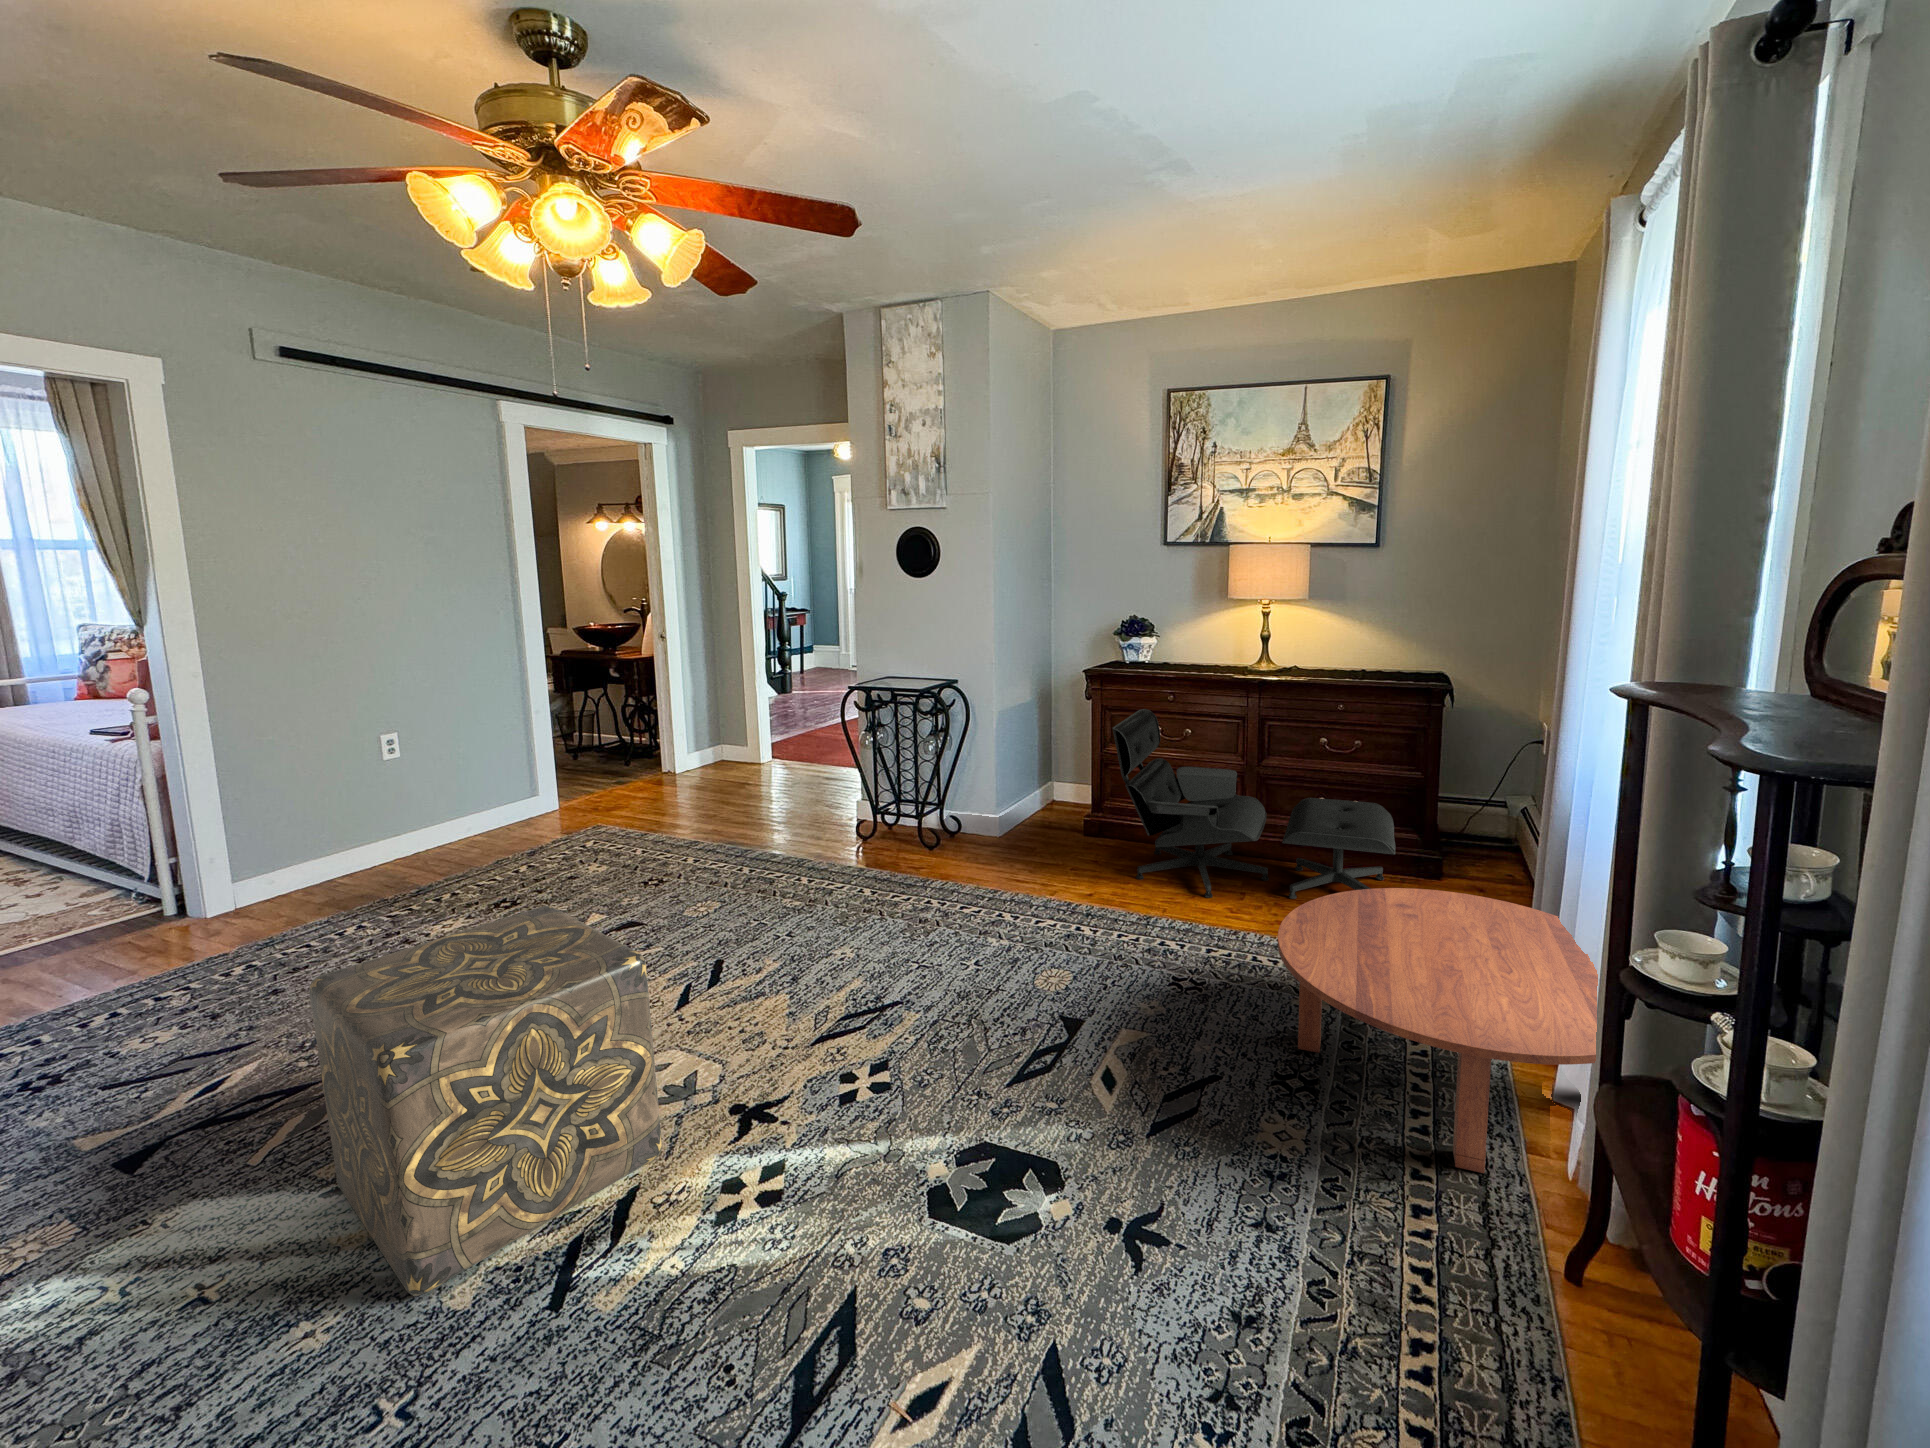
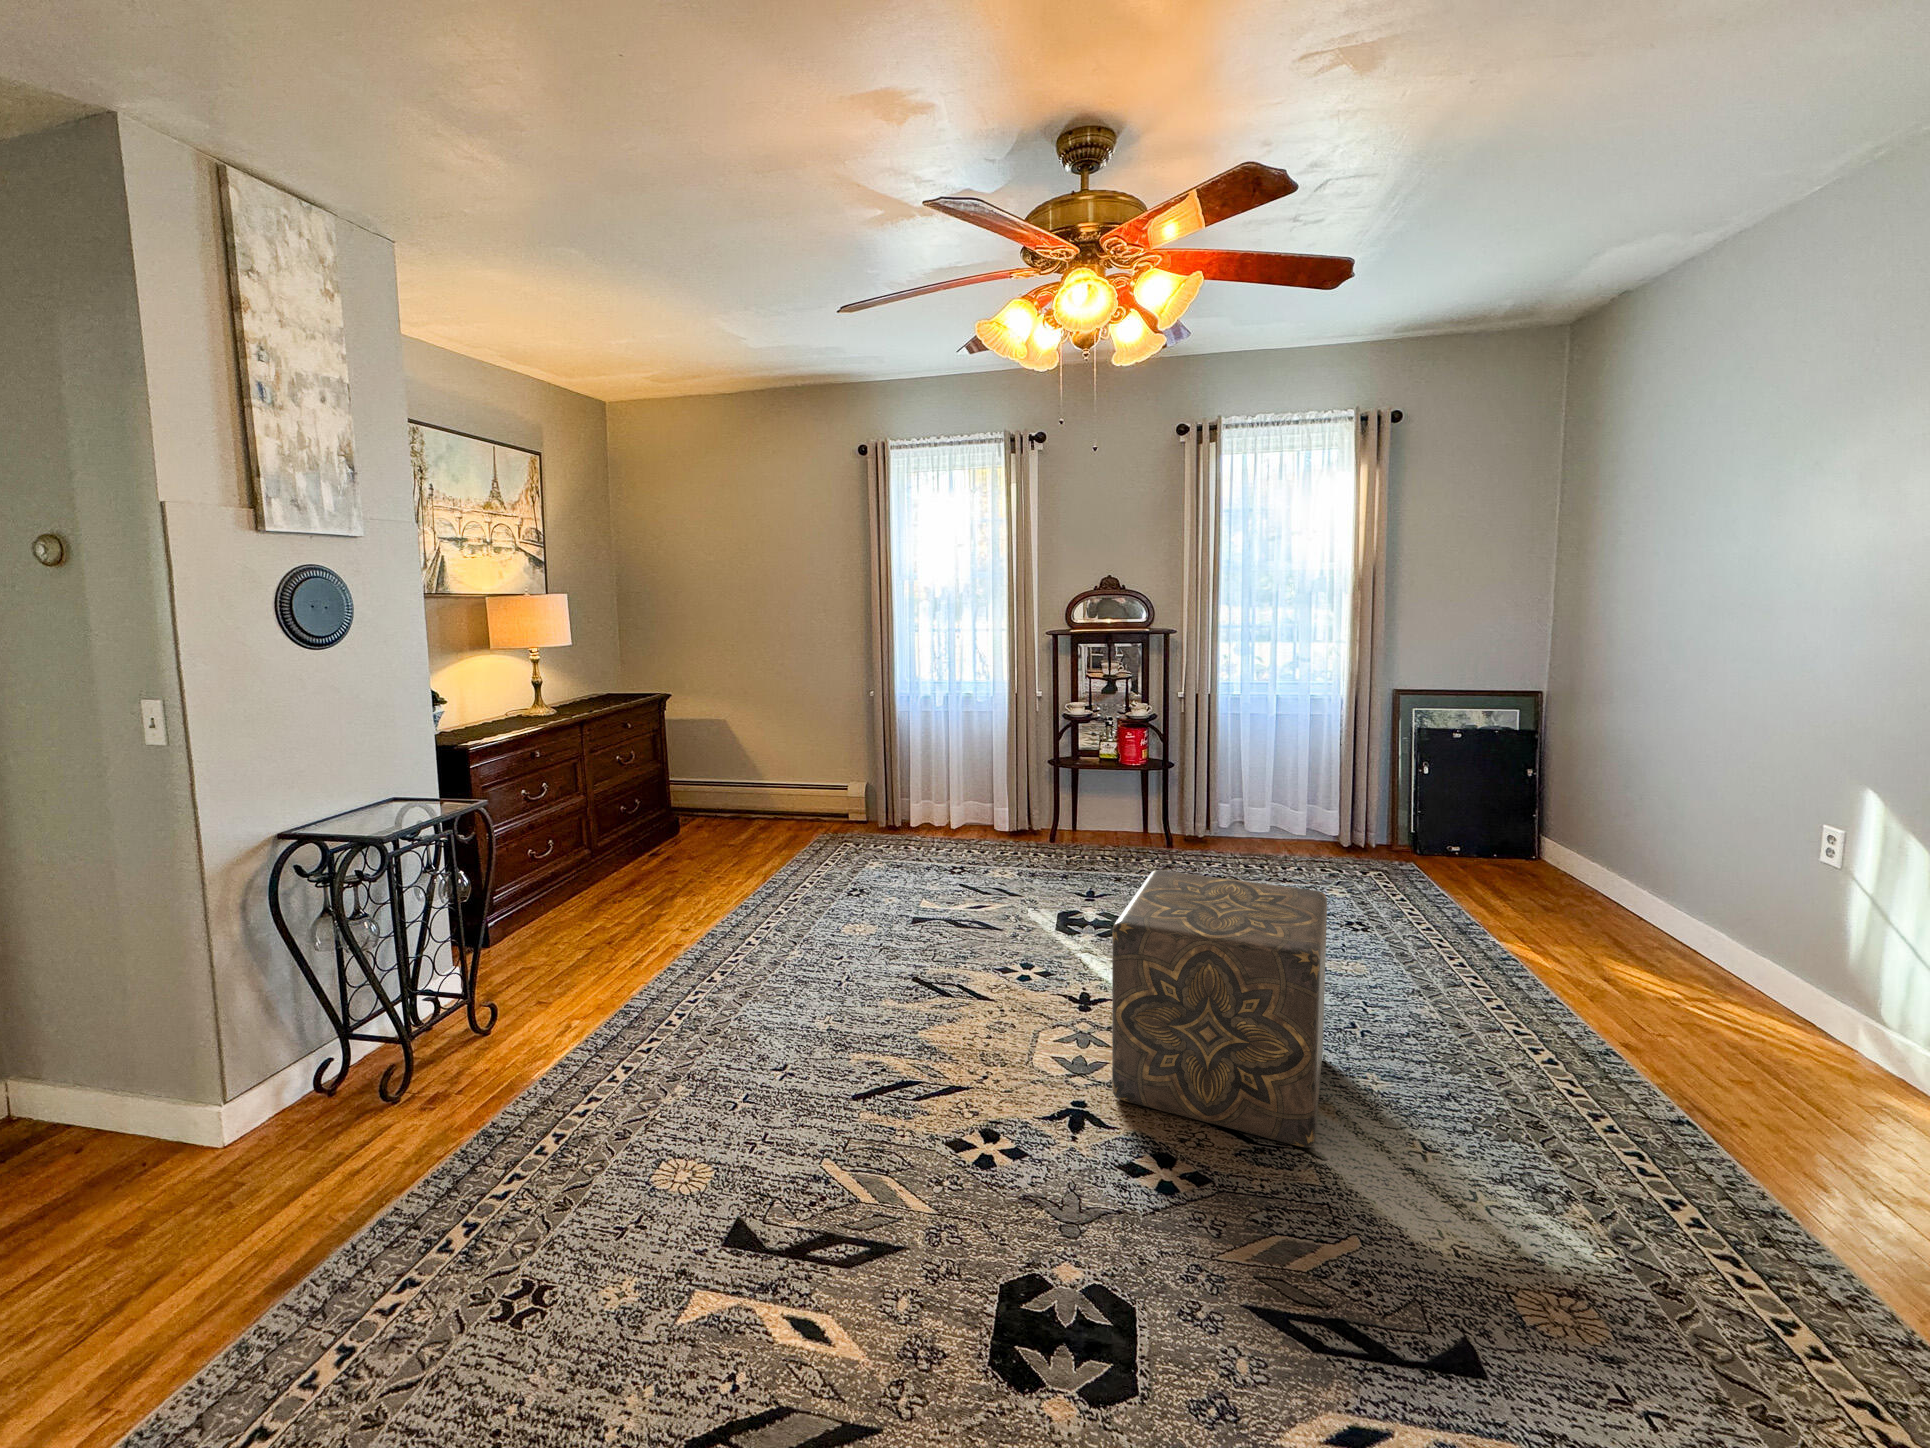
lounge chair: present [1113,709,1395,899] -> none [548,769,752,917]
coffee table: present [1277,888,1598,1173] -> none [851,772,1019,872]

